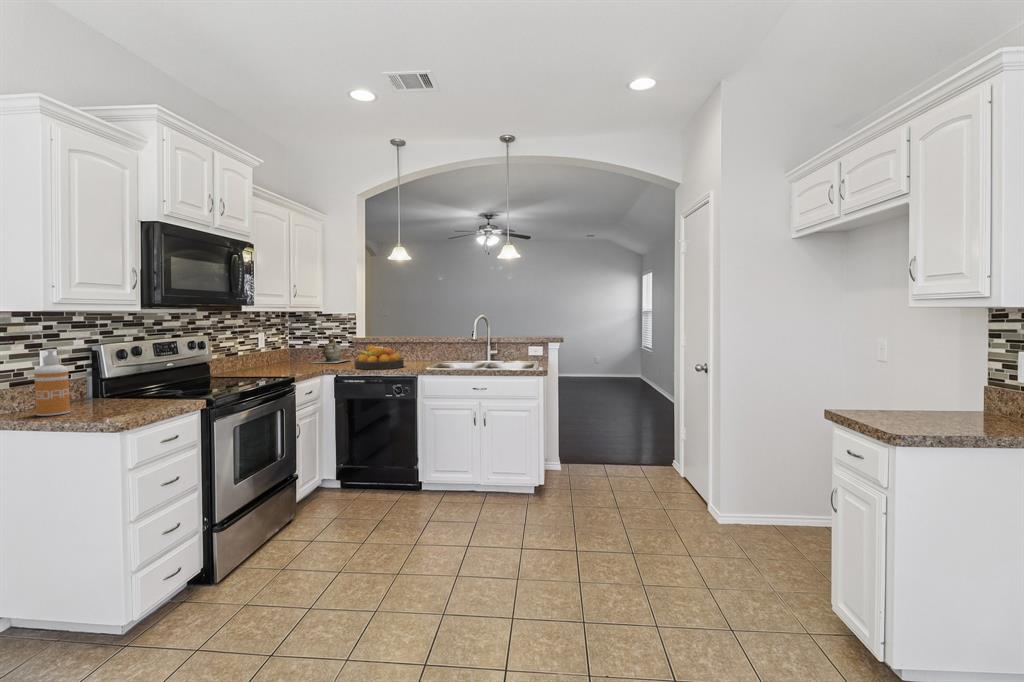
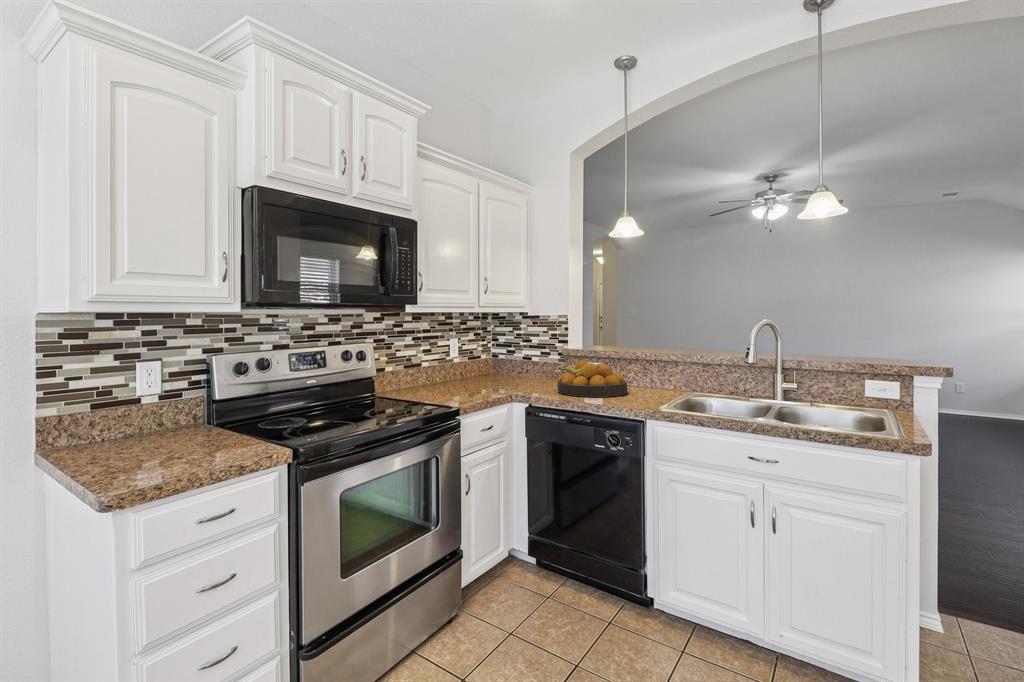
ceramic jug: present [311,334,350,363] -> none [509,342,563,381]
soap dispenser: present [34,349,70,416] -> none [81,364,128,459]

